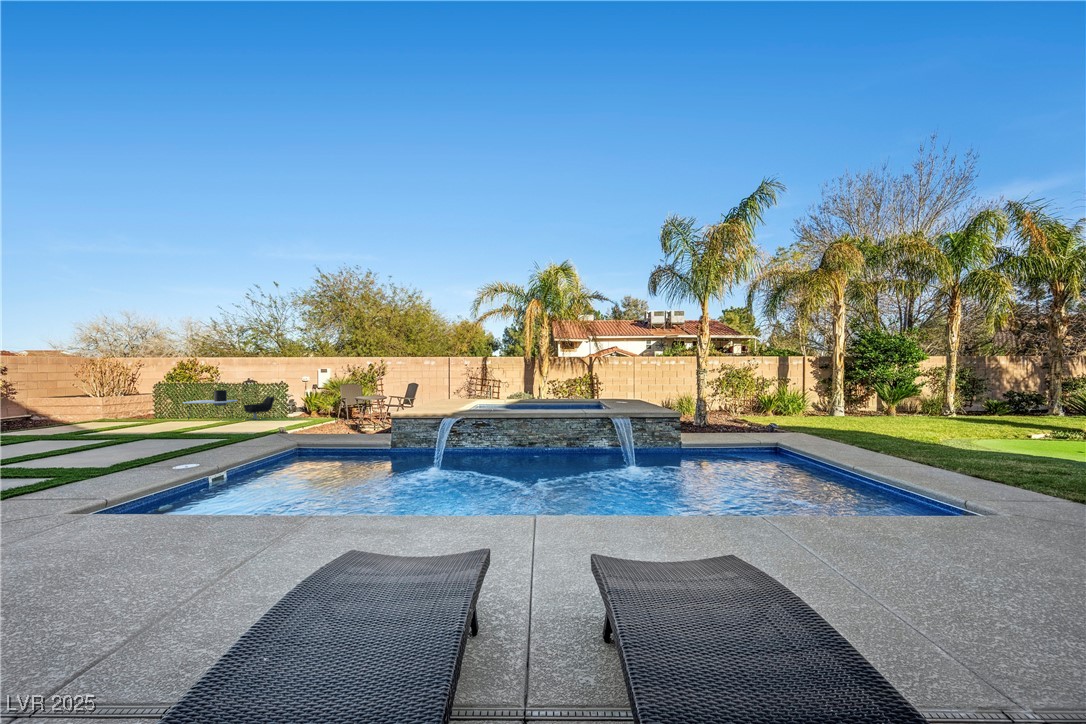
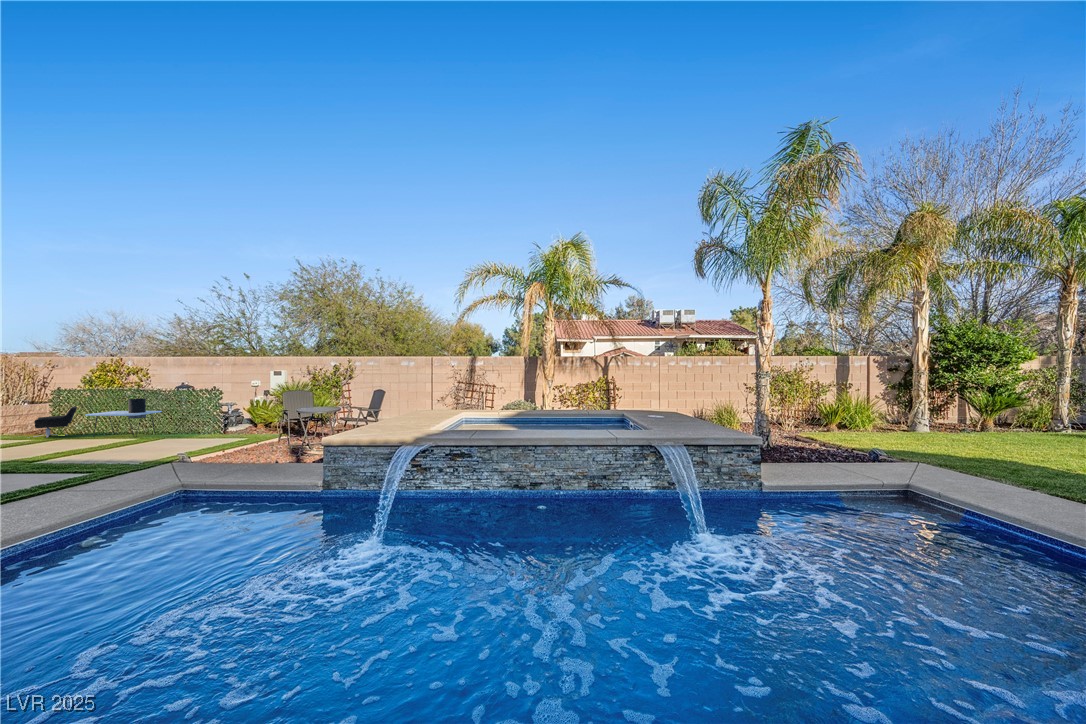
lounge chair: present [244,396,275,419] -> present [34,406,77,437]

